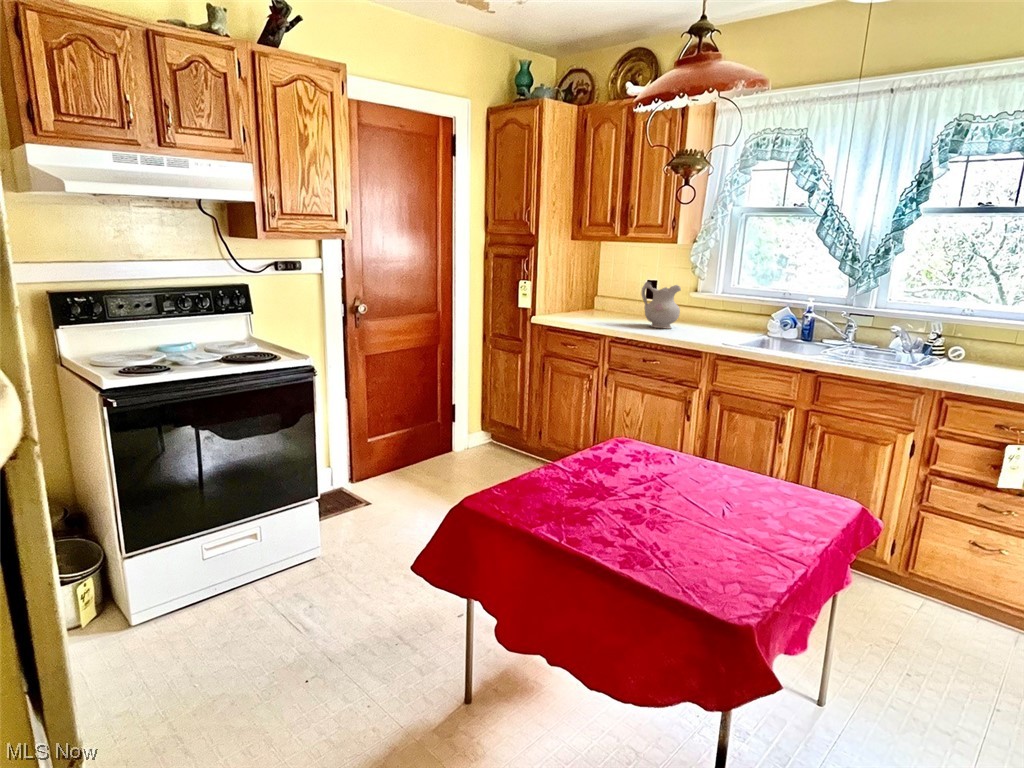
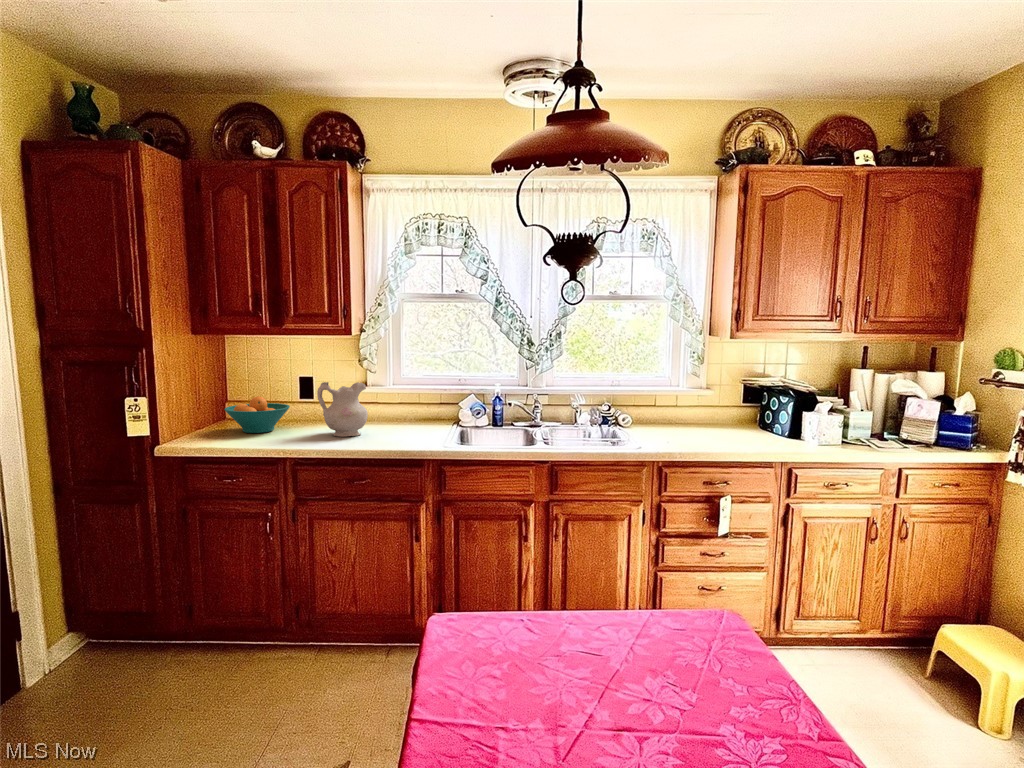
fruit bowl: none [582,290,628,318] -> present [224,396,290,433]

